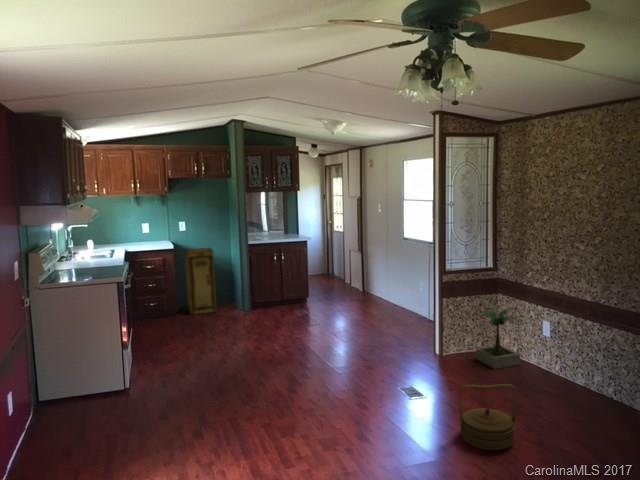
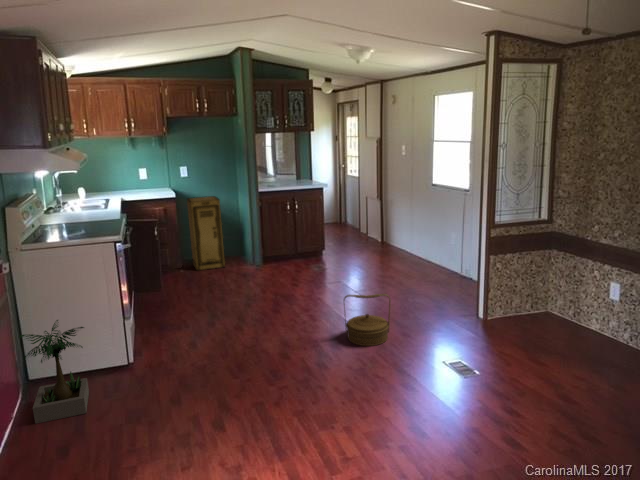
potted plant: present [476,309,520,369] -> present [19,320,89,424]
basket: present [459,384,517,450] -> present [344,294,391,346]

